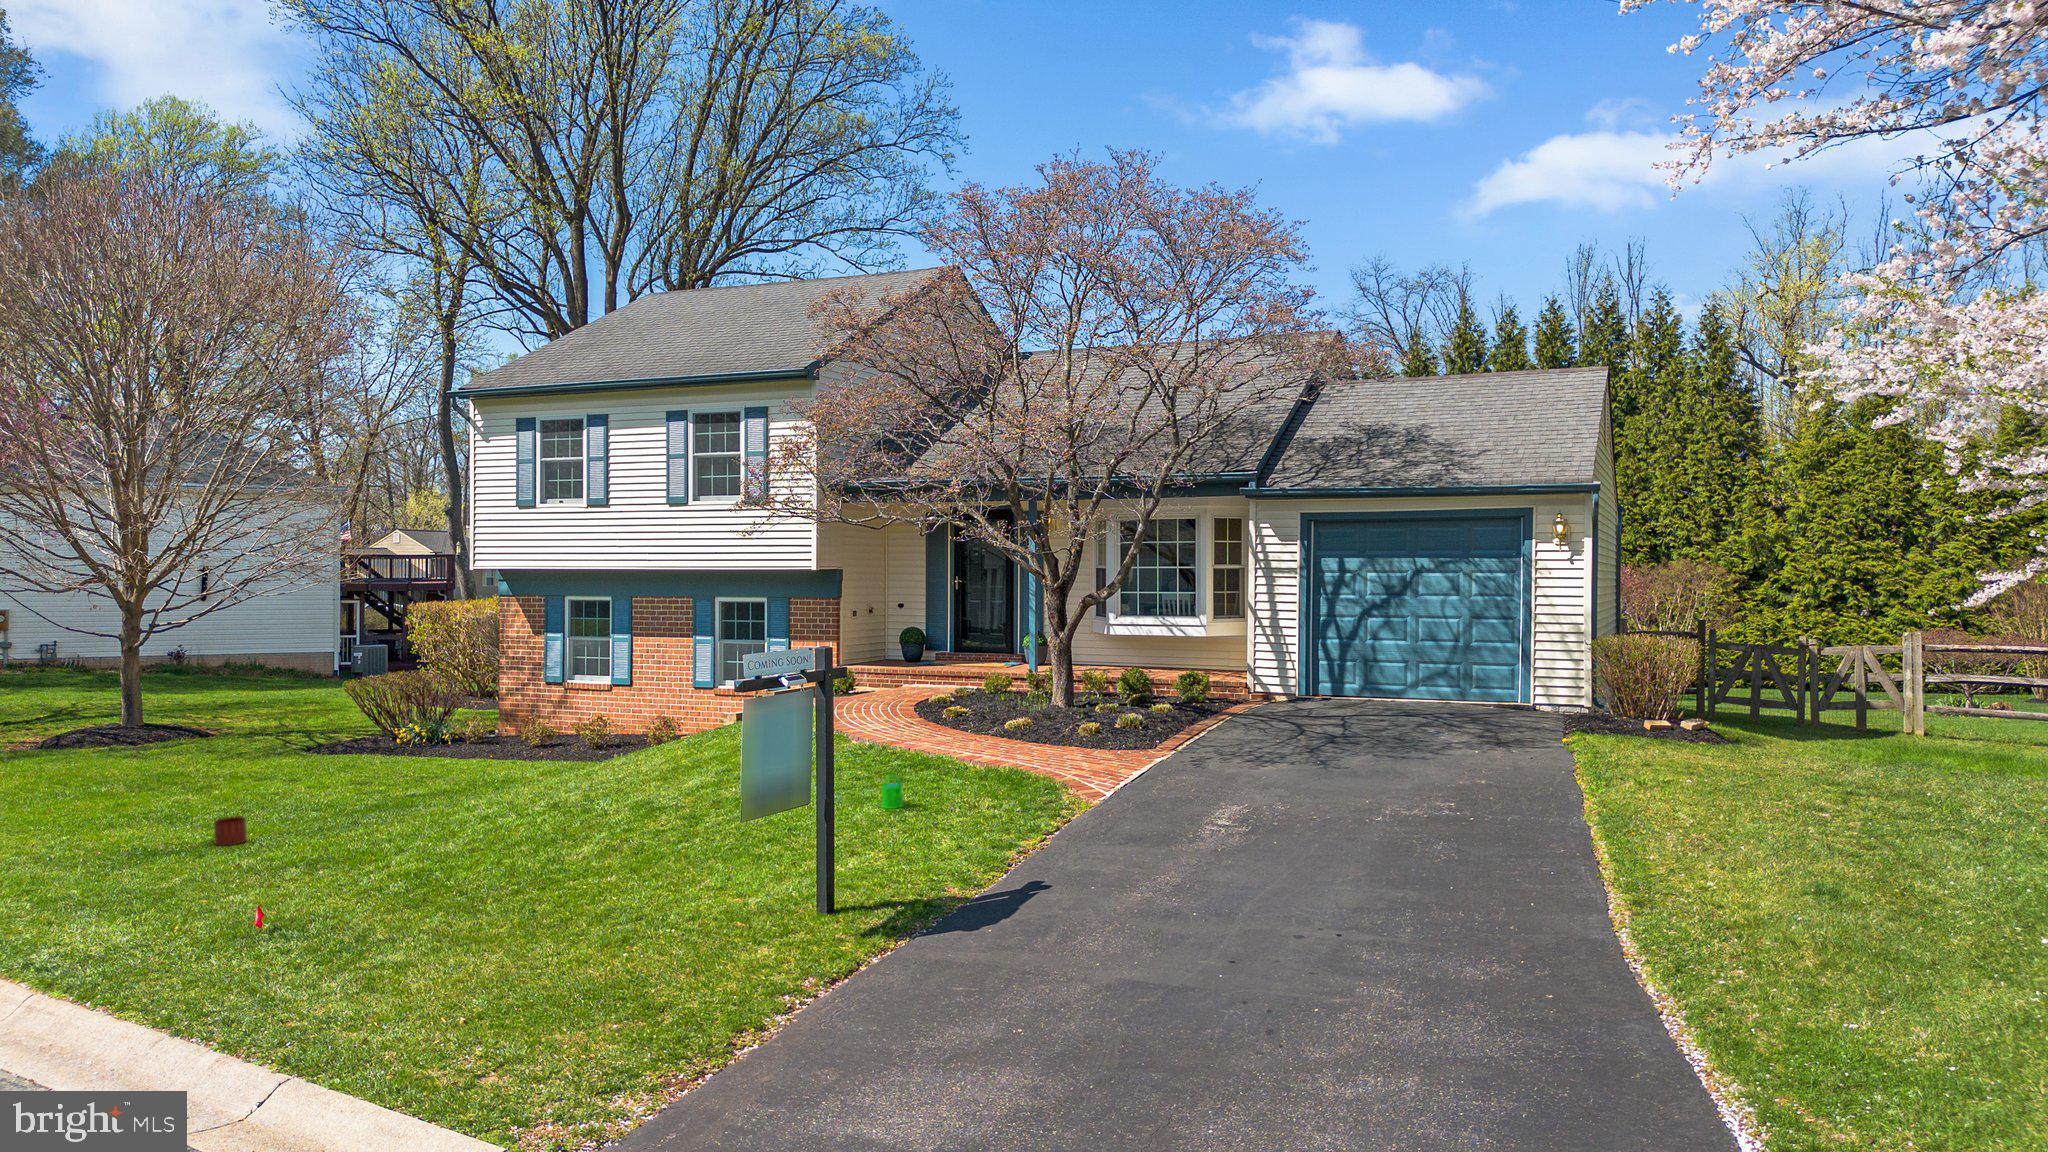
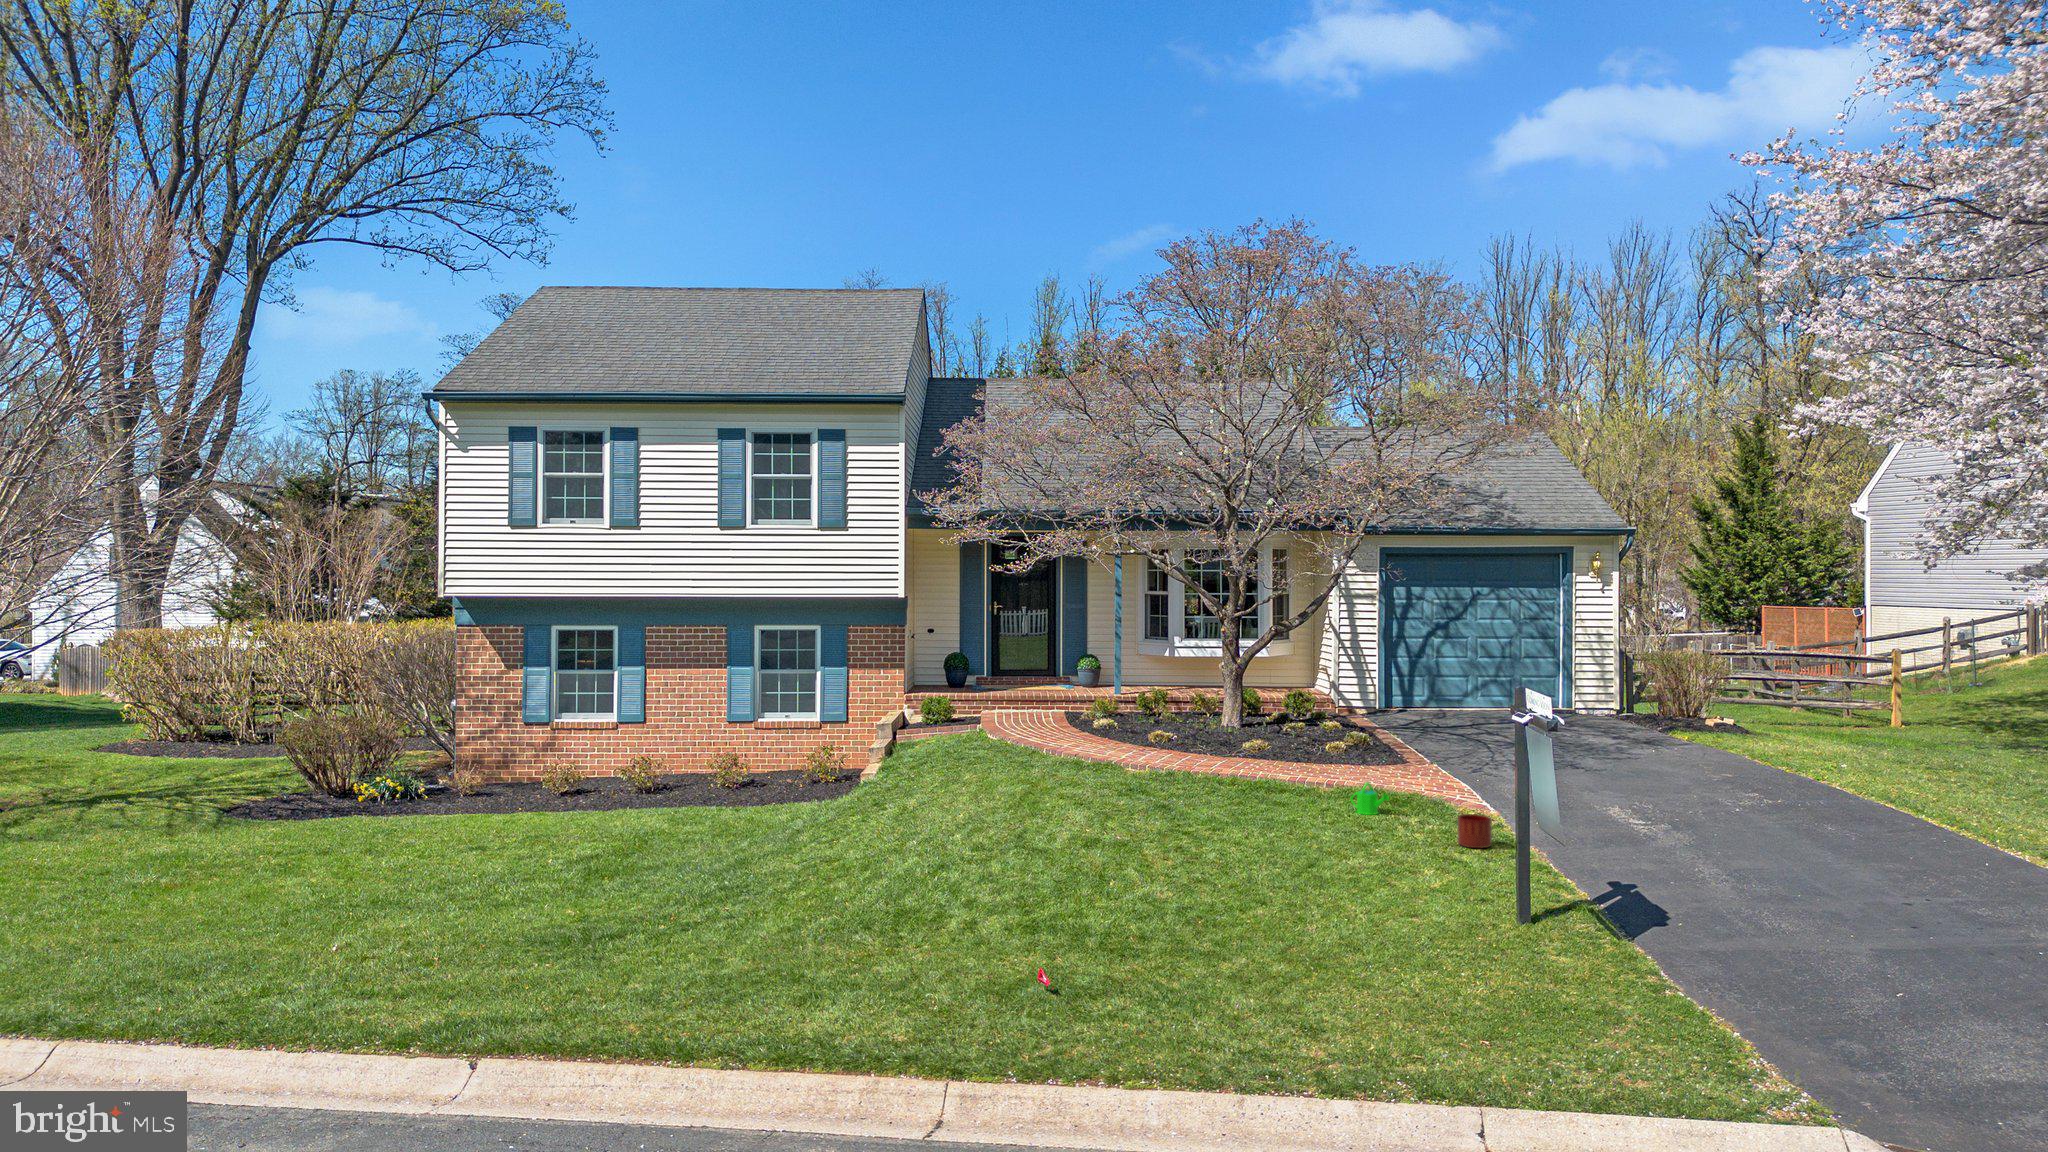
planter: present [214,816,247,846] -> present [1458,814,1492,848]

